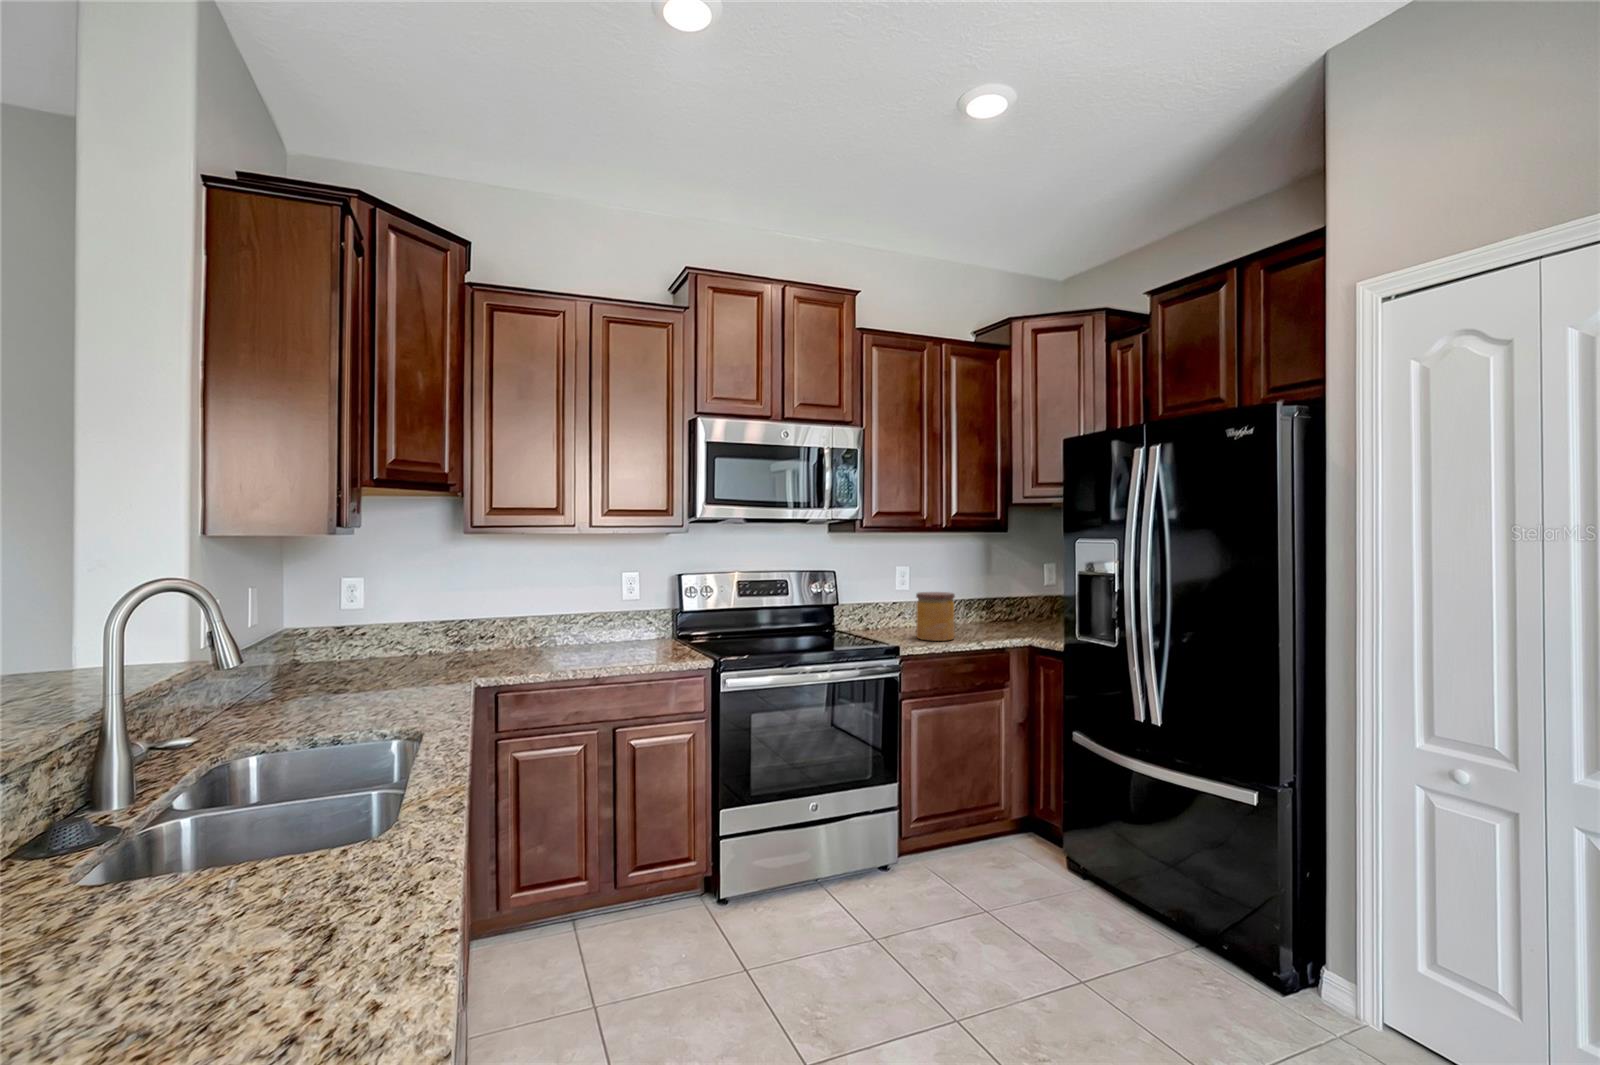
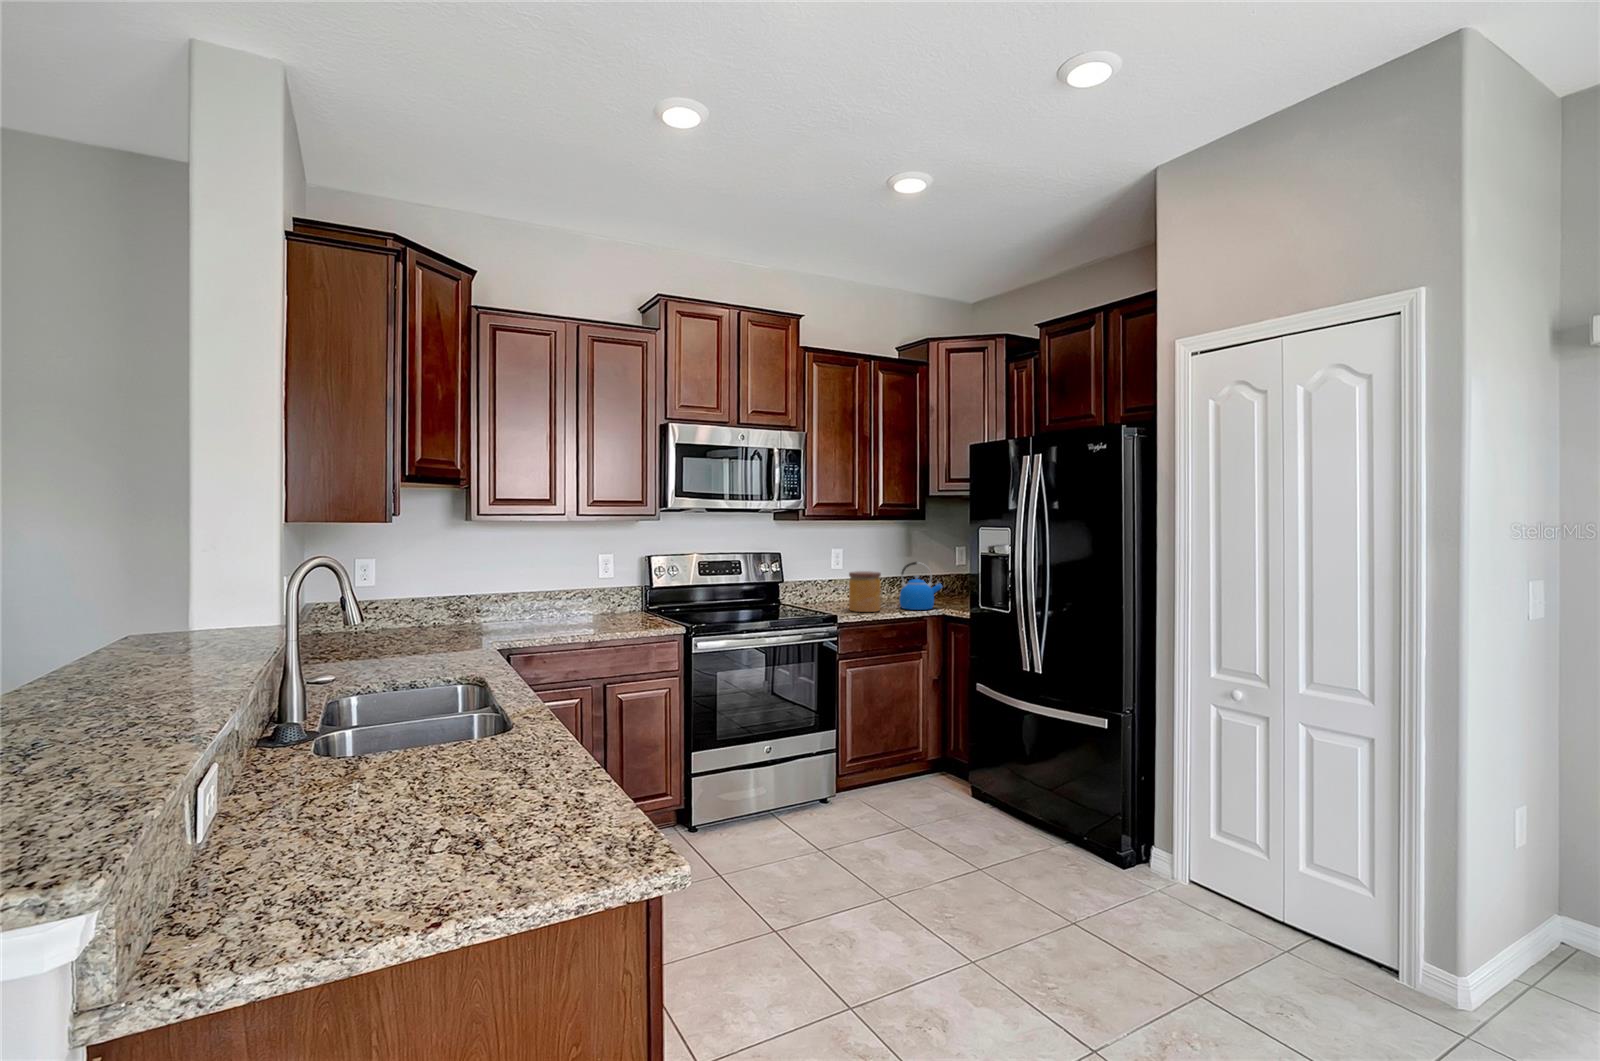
kettle: none [977,581,1030,638] -> present [899,562,942,610]

